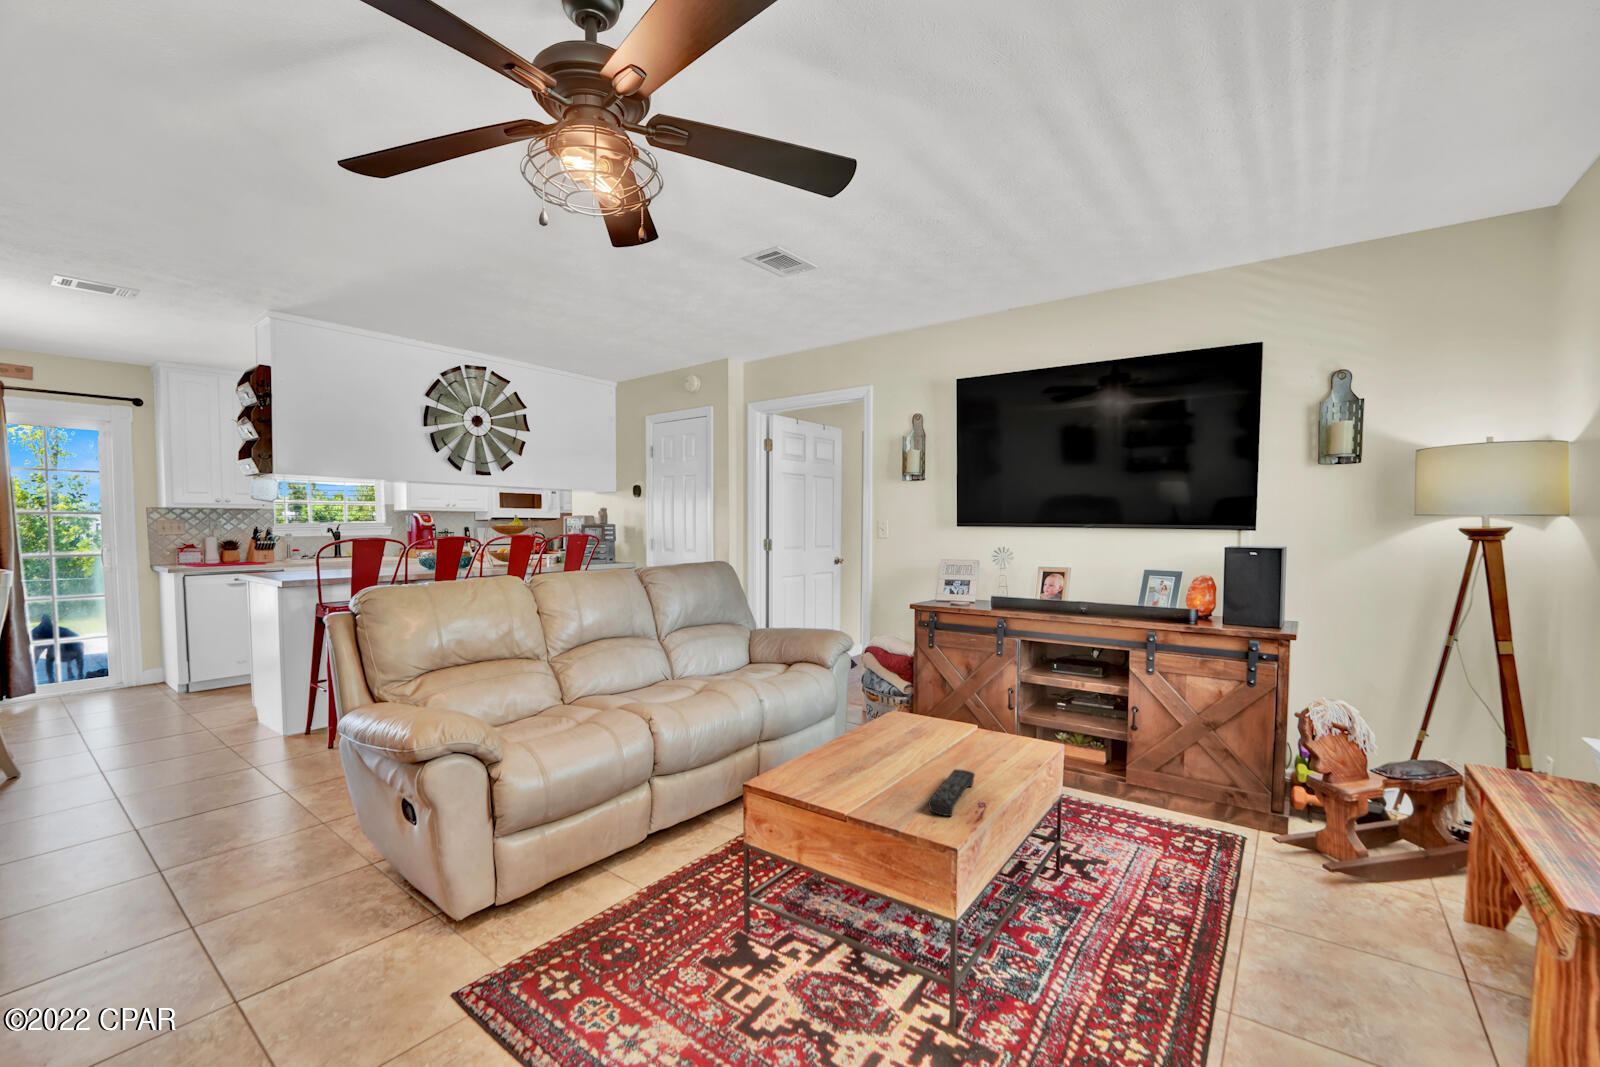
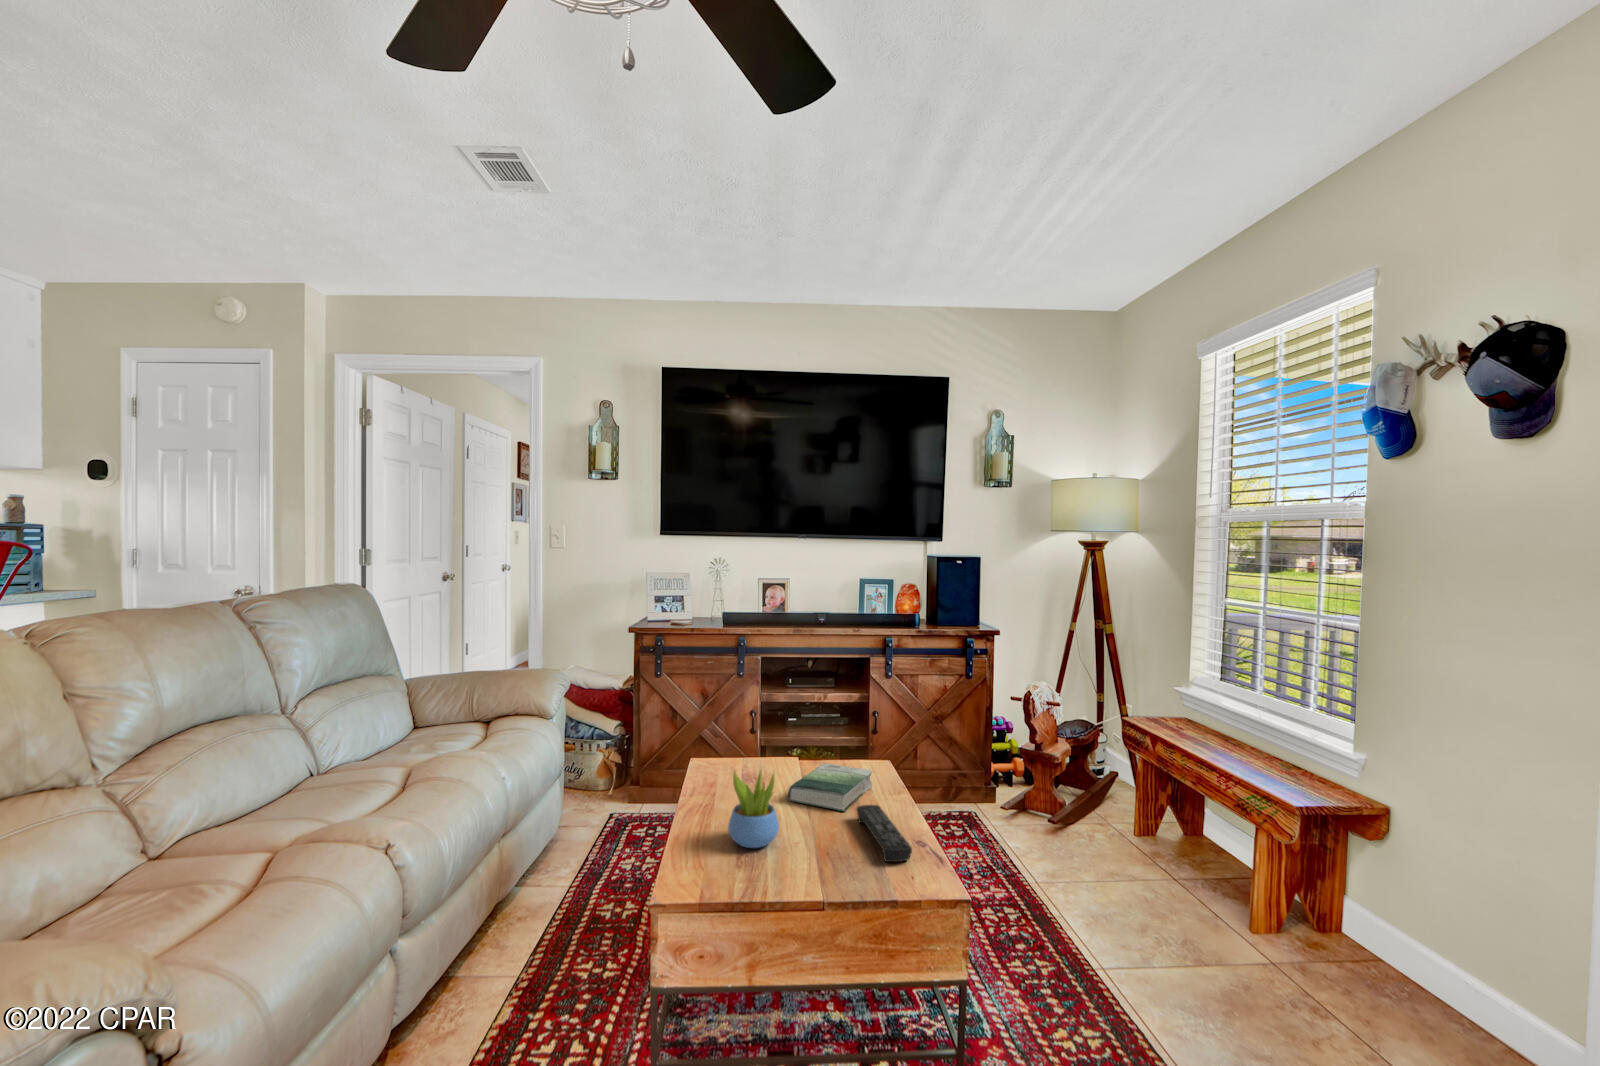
succulent plant: none [837,713,877,778] -> present [728,771,779,848]
book: none [921,735,1011,773] -> present [788,764,873,811]

